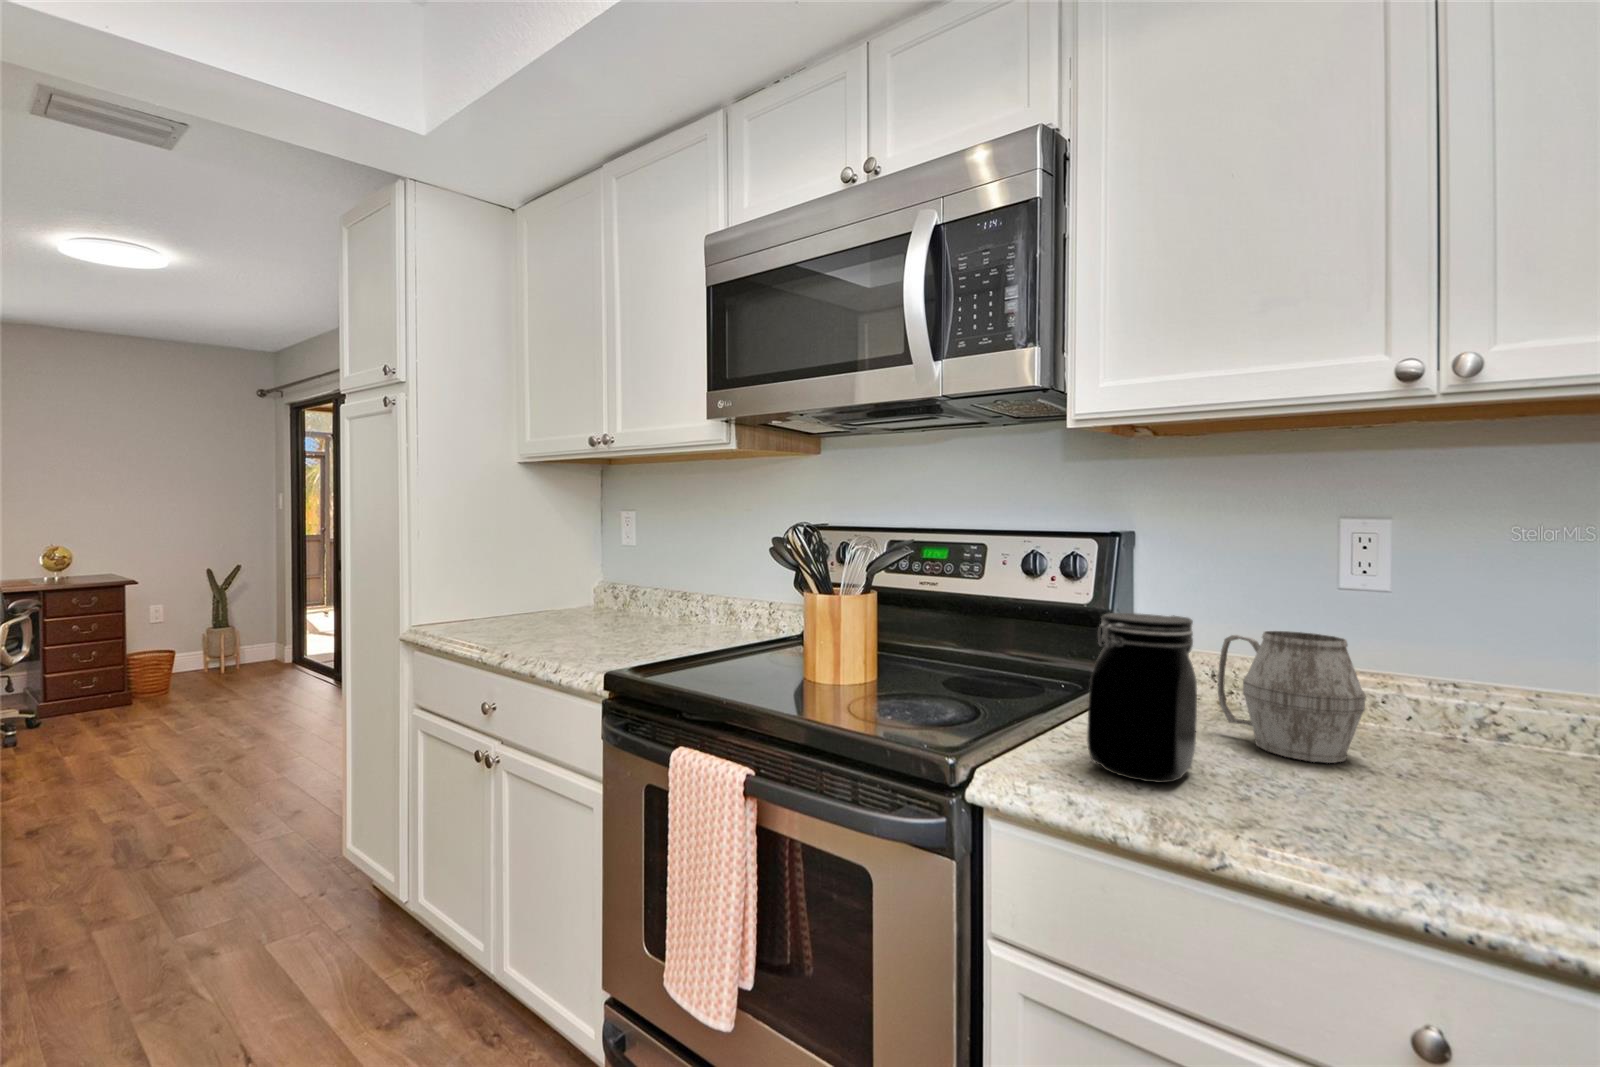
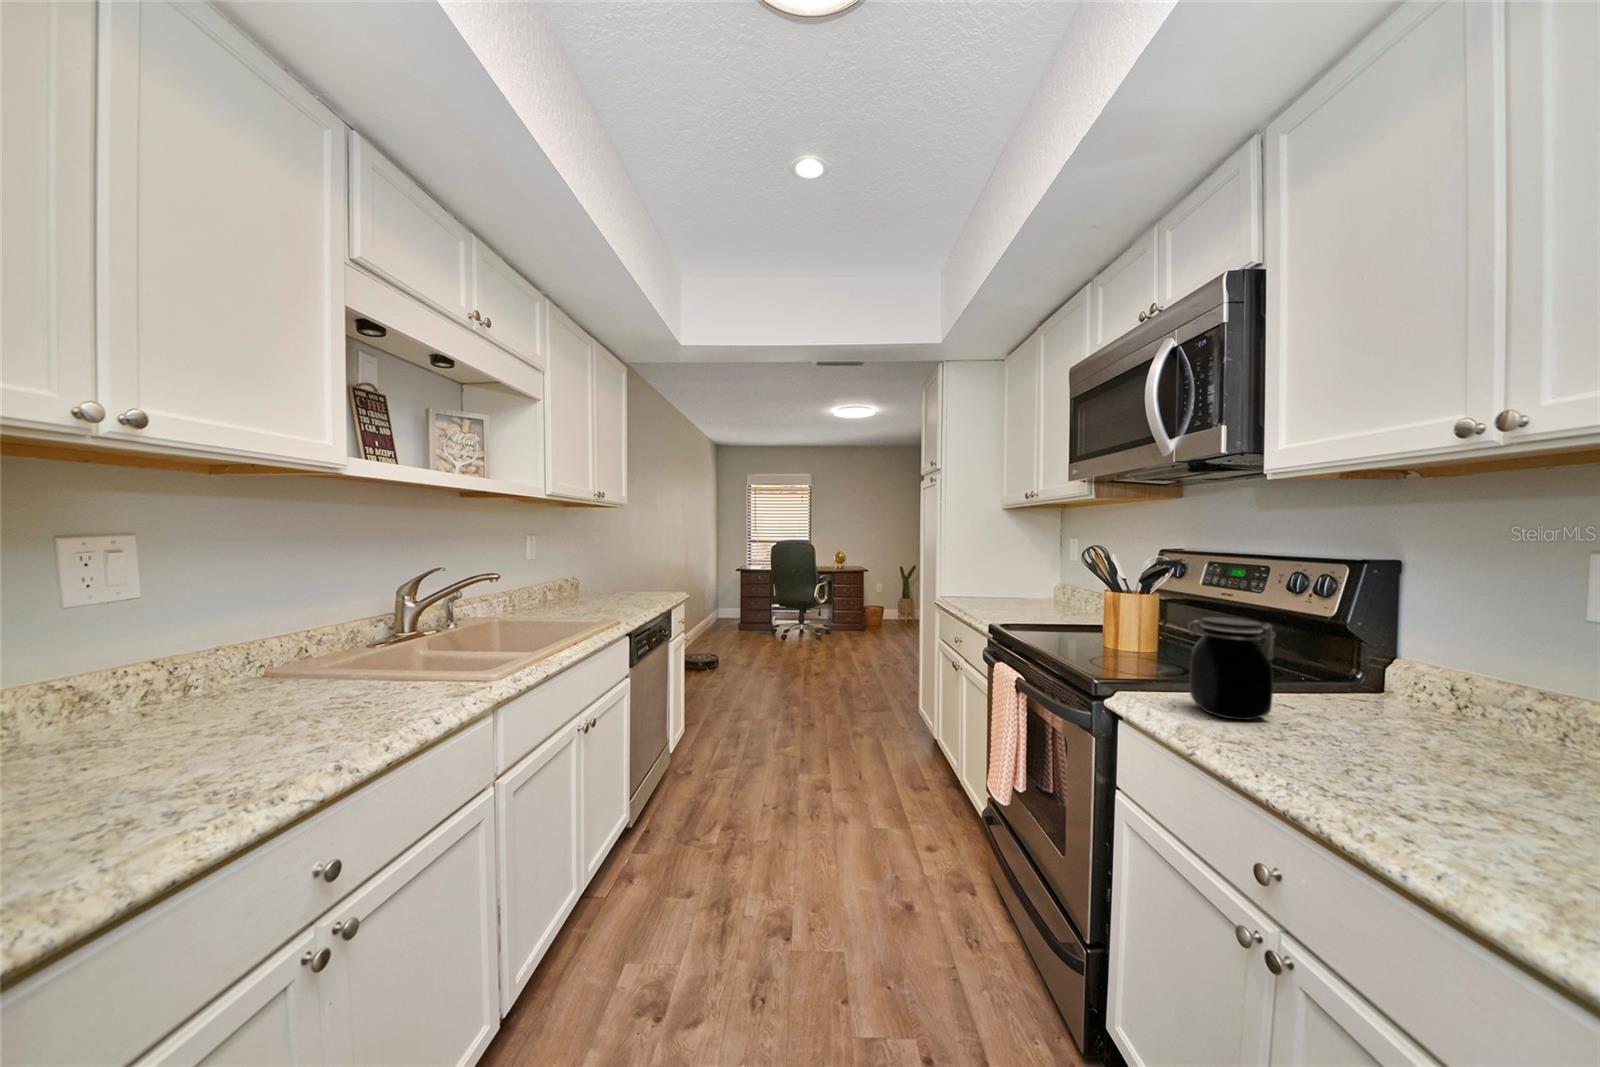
mug: present [1218,631,1365,763] -> none [1370,647,1483,751]

